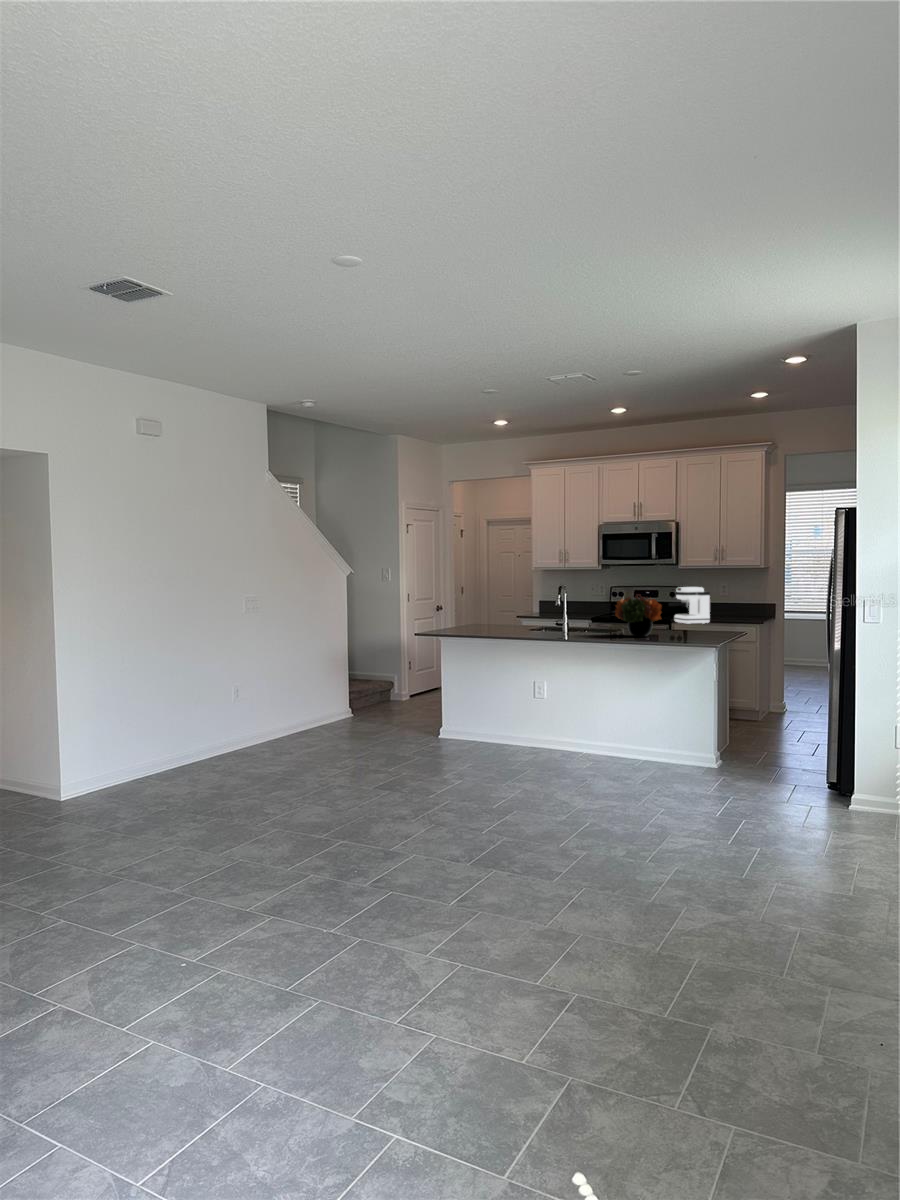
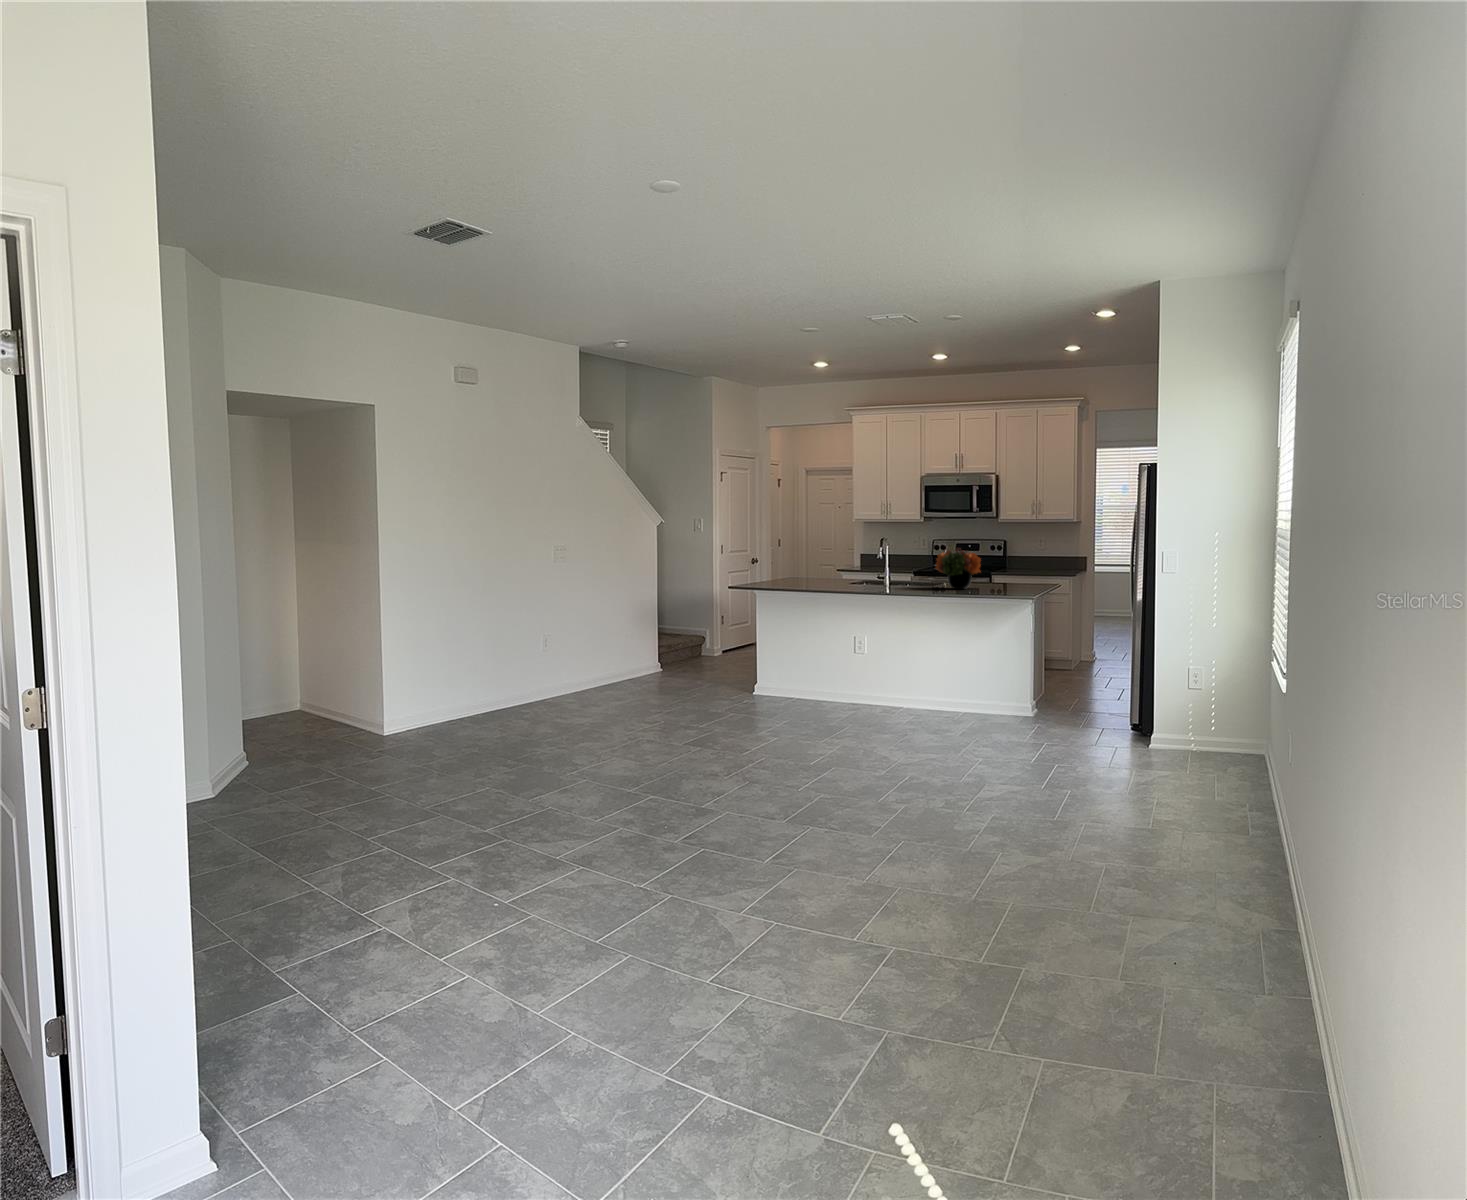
coffee maker: present [668,587,710,624] -> none [990,540,1032,578]

